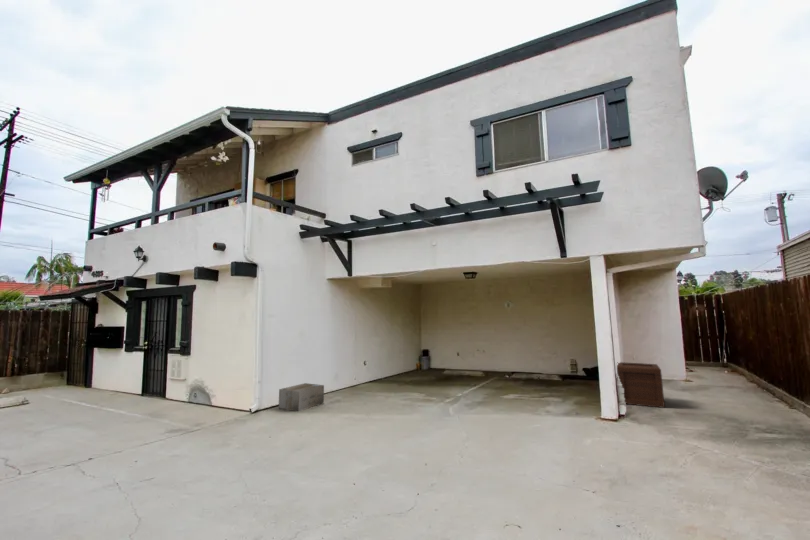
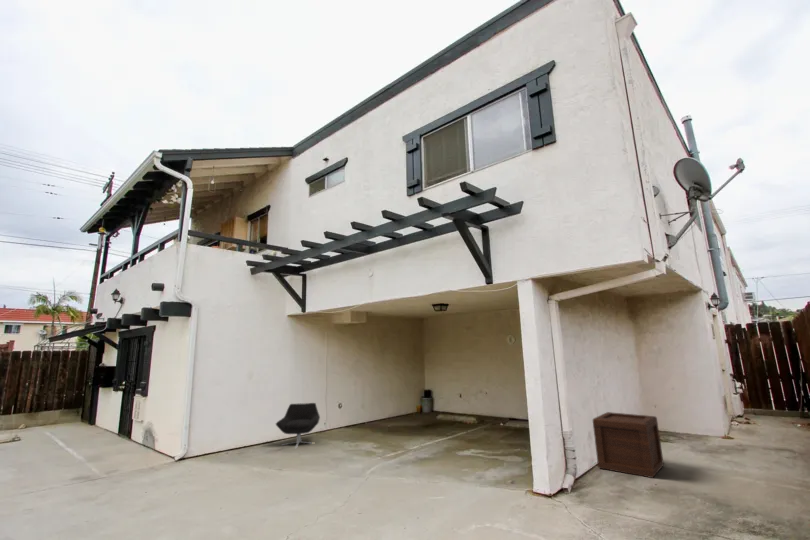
lounge chair: none [329,360,369,400] -> present [276,403,320,448]
cardboard box: present [279,383,324,411] -> none [211,429,263,460]

